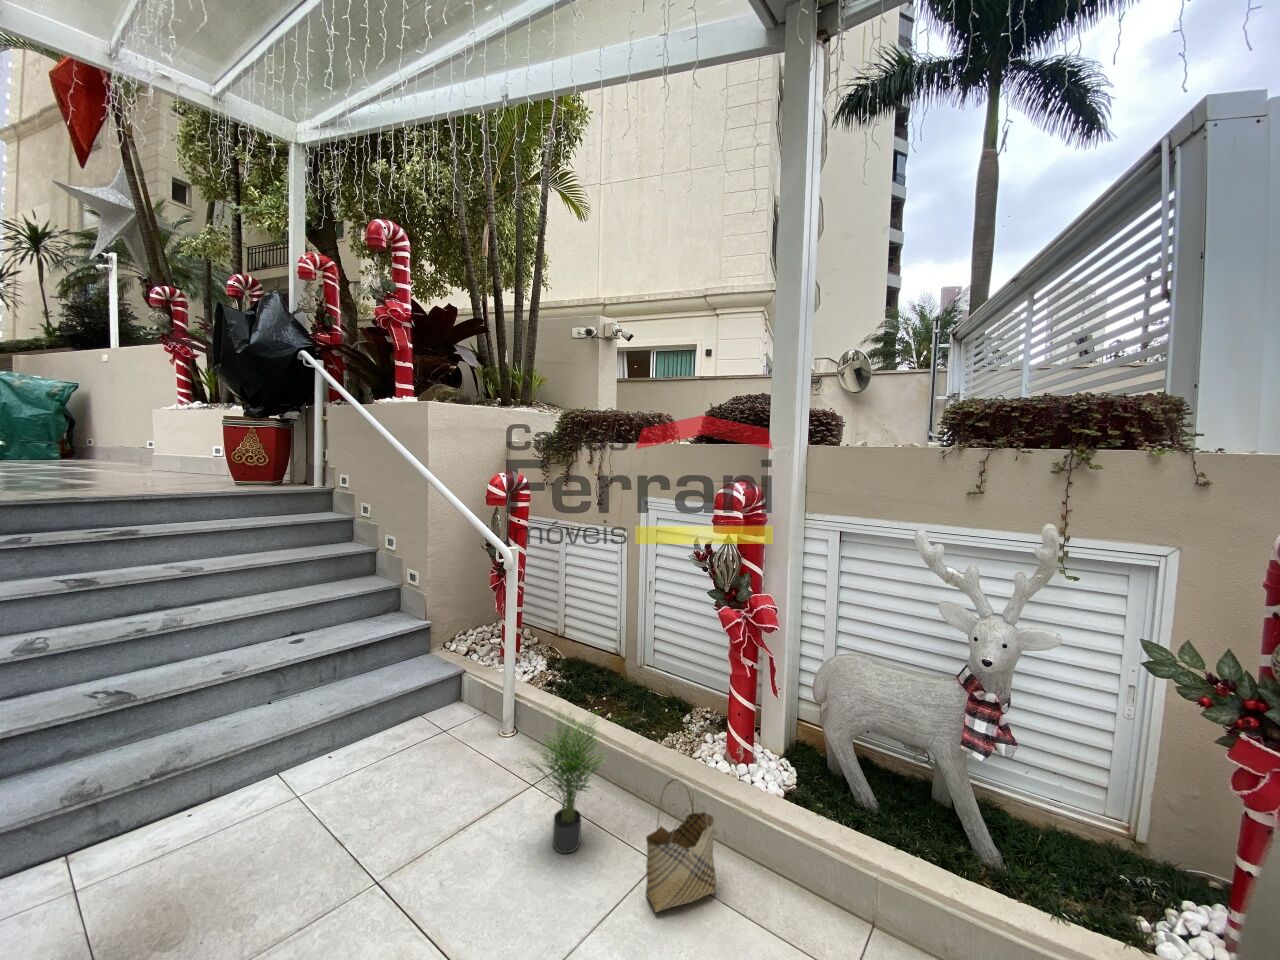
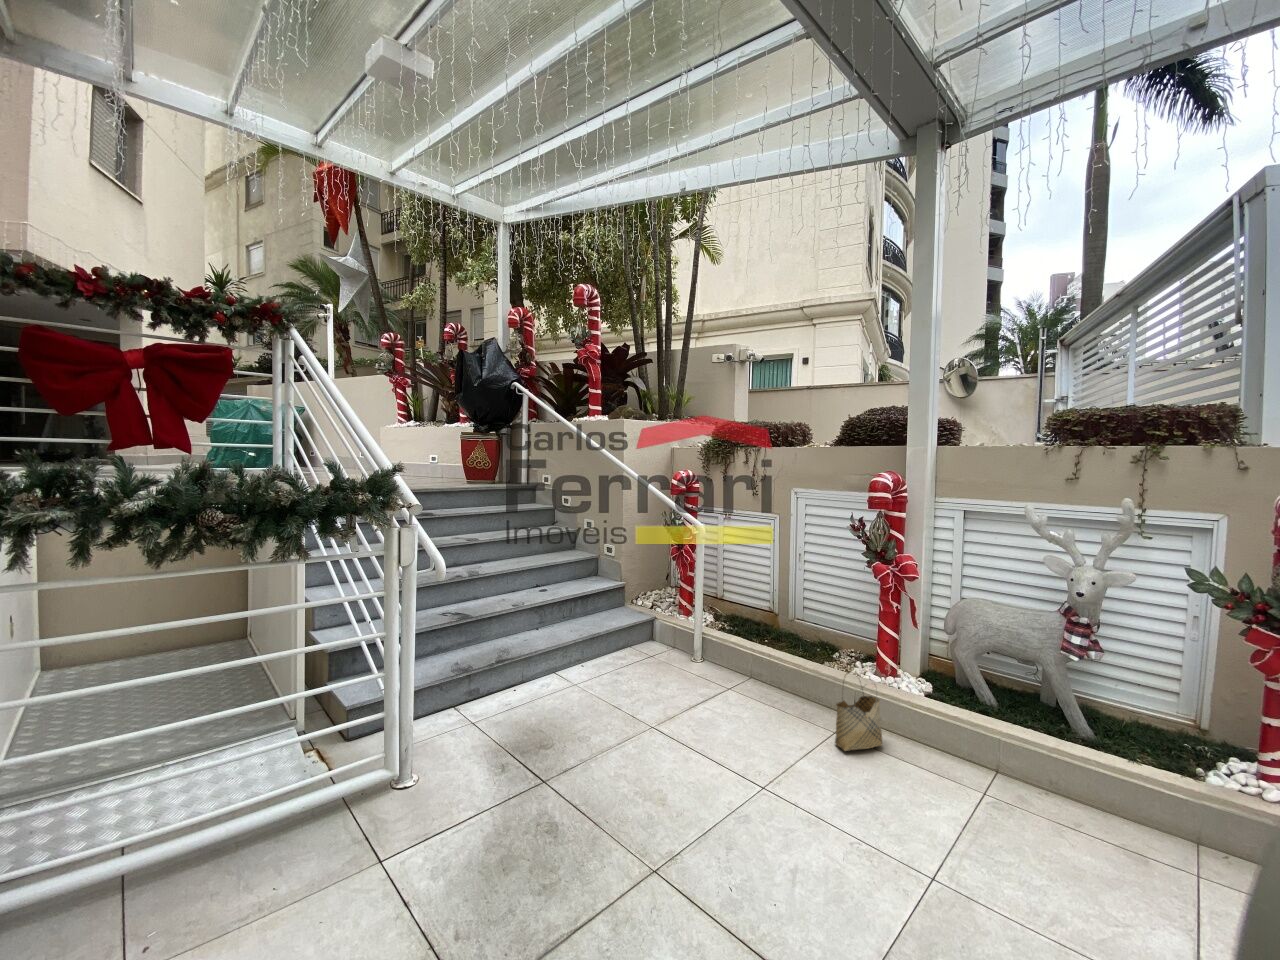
potted plant: present [527,712,604,853] -> none [734,625,805,722]

